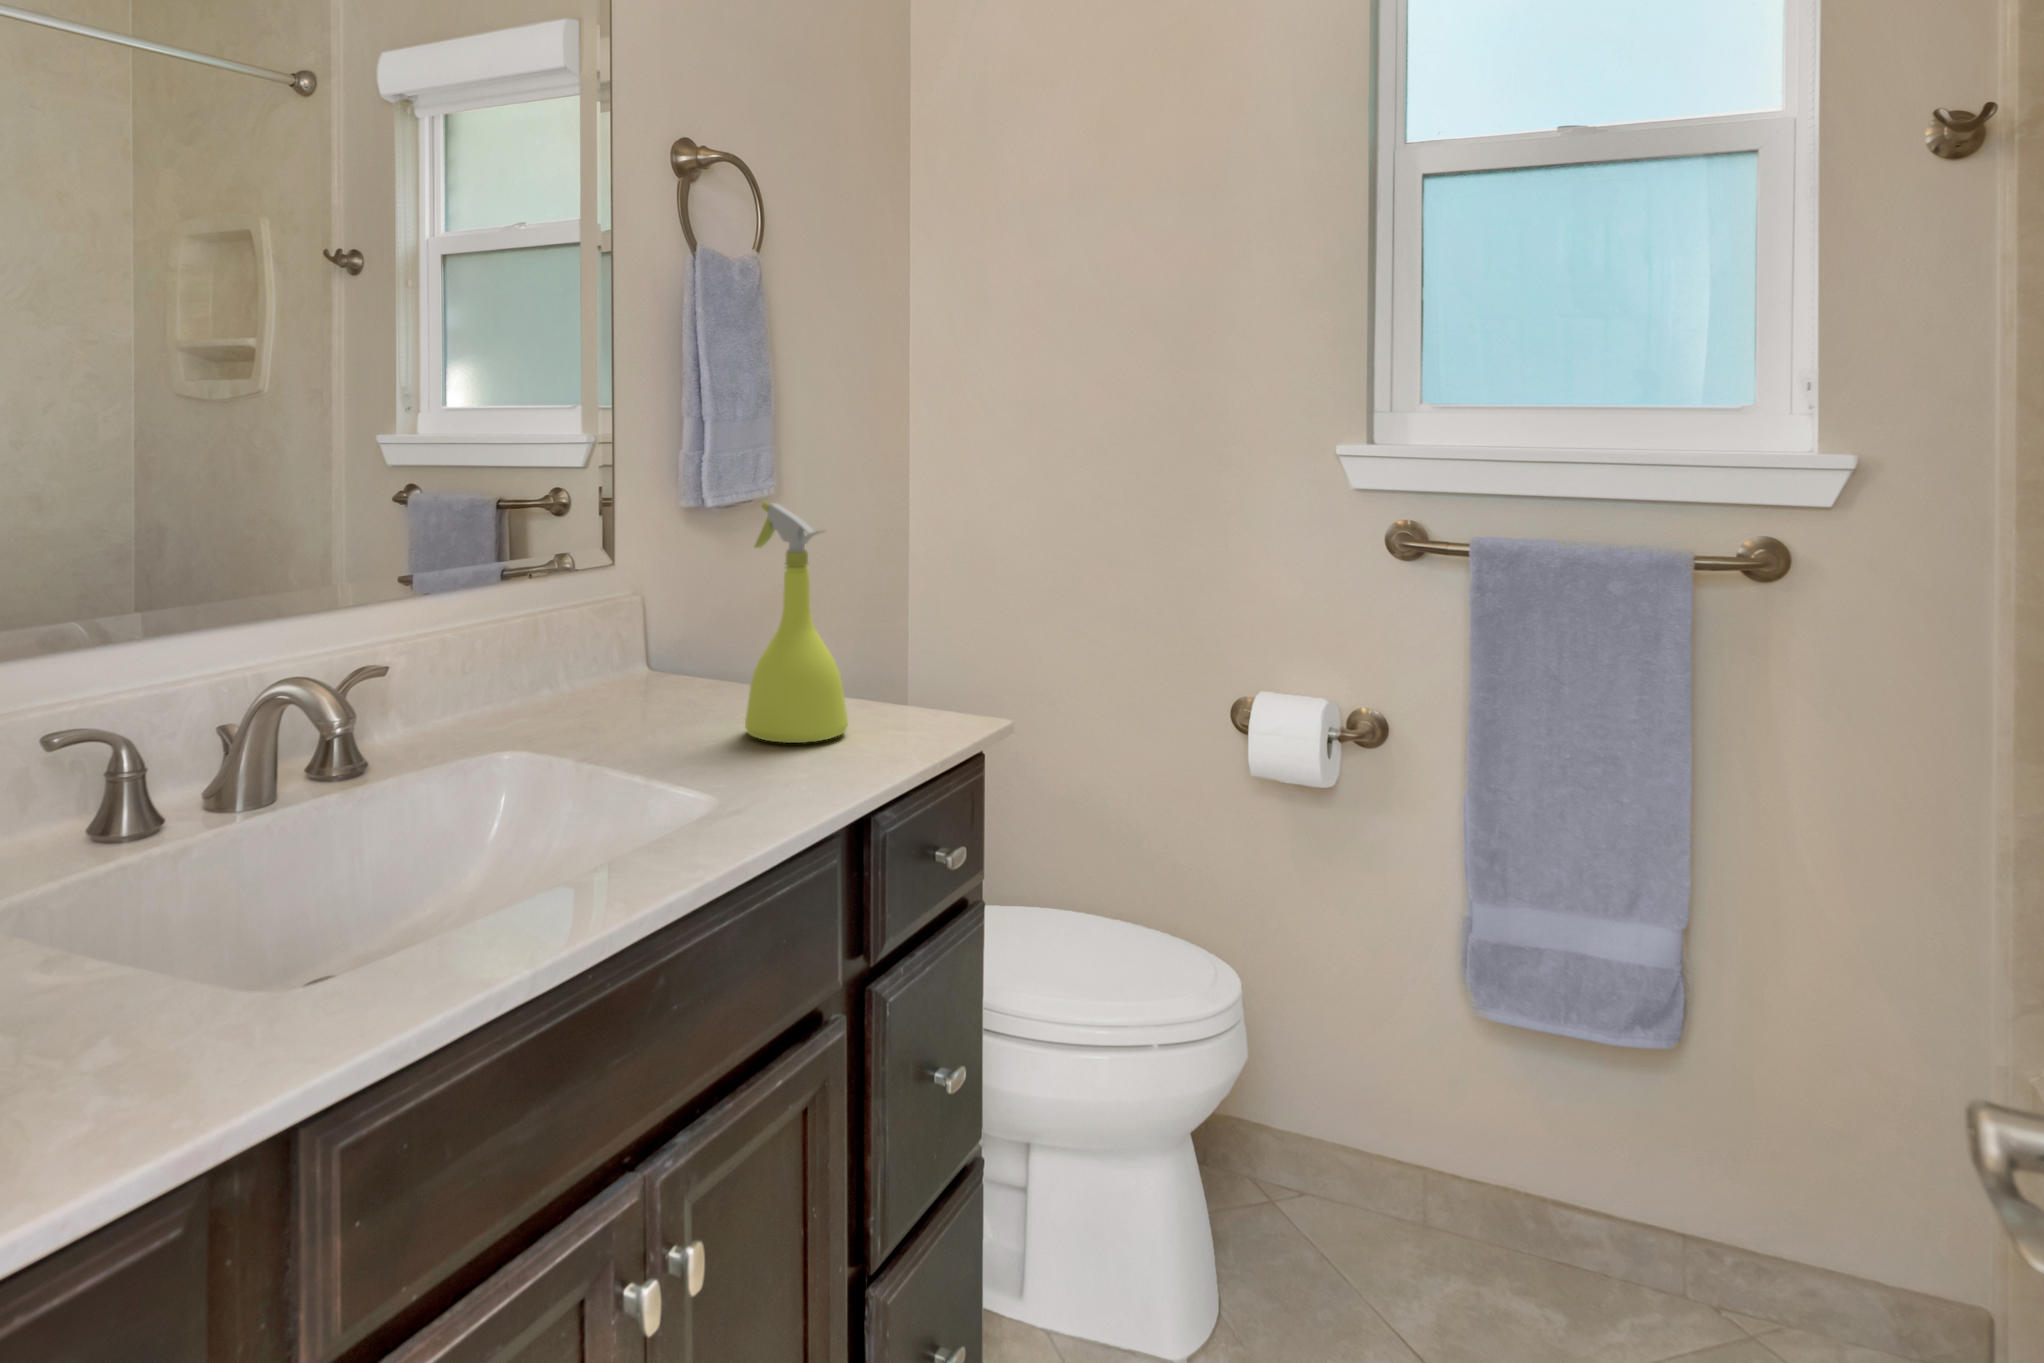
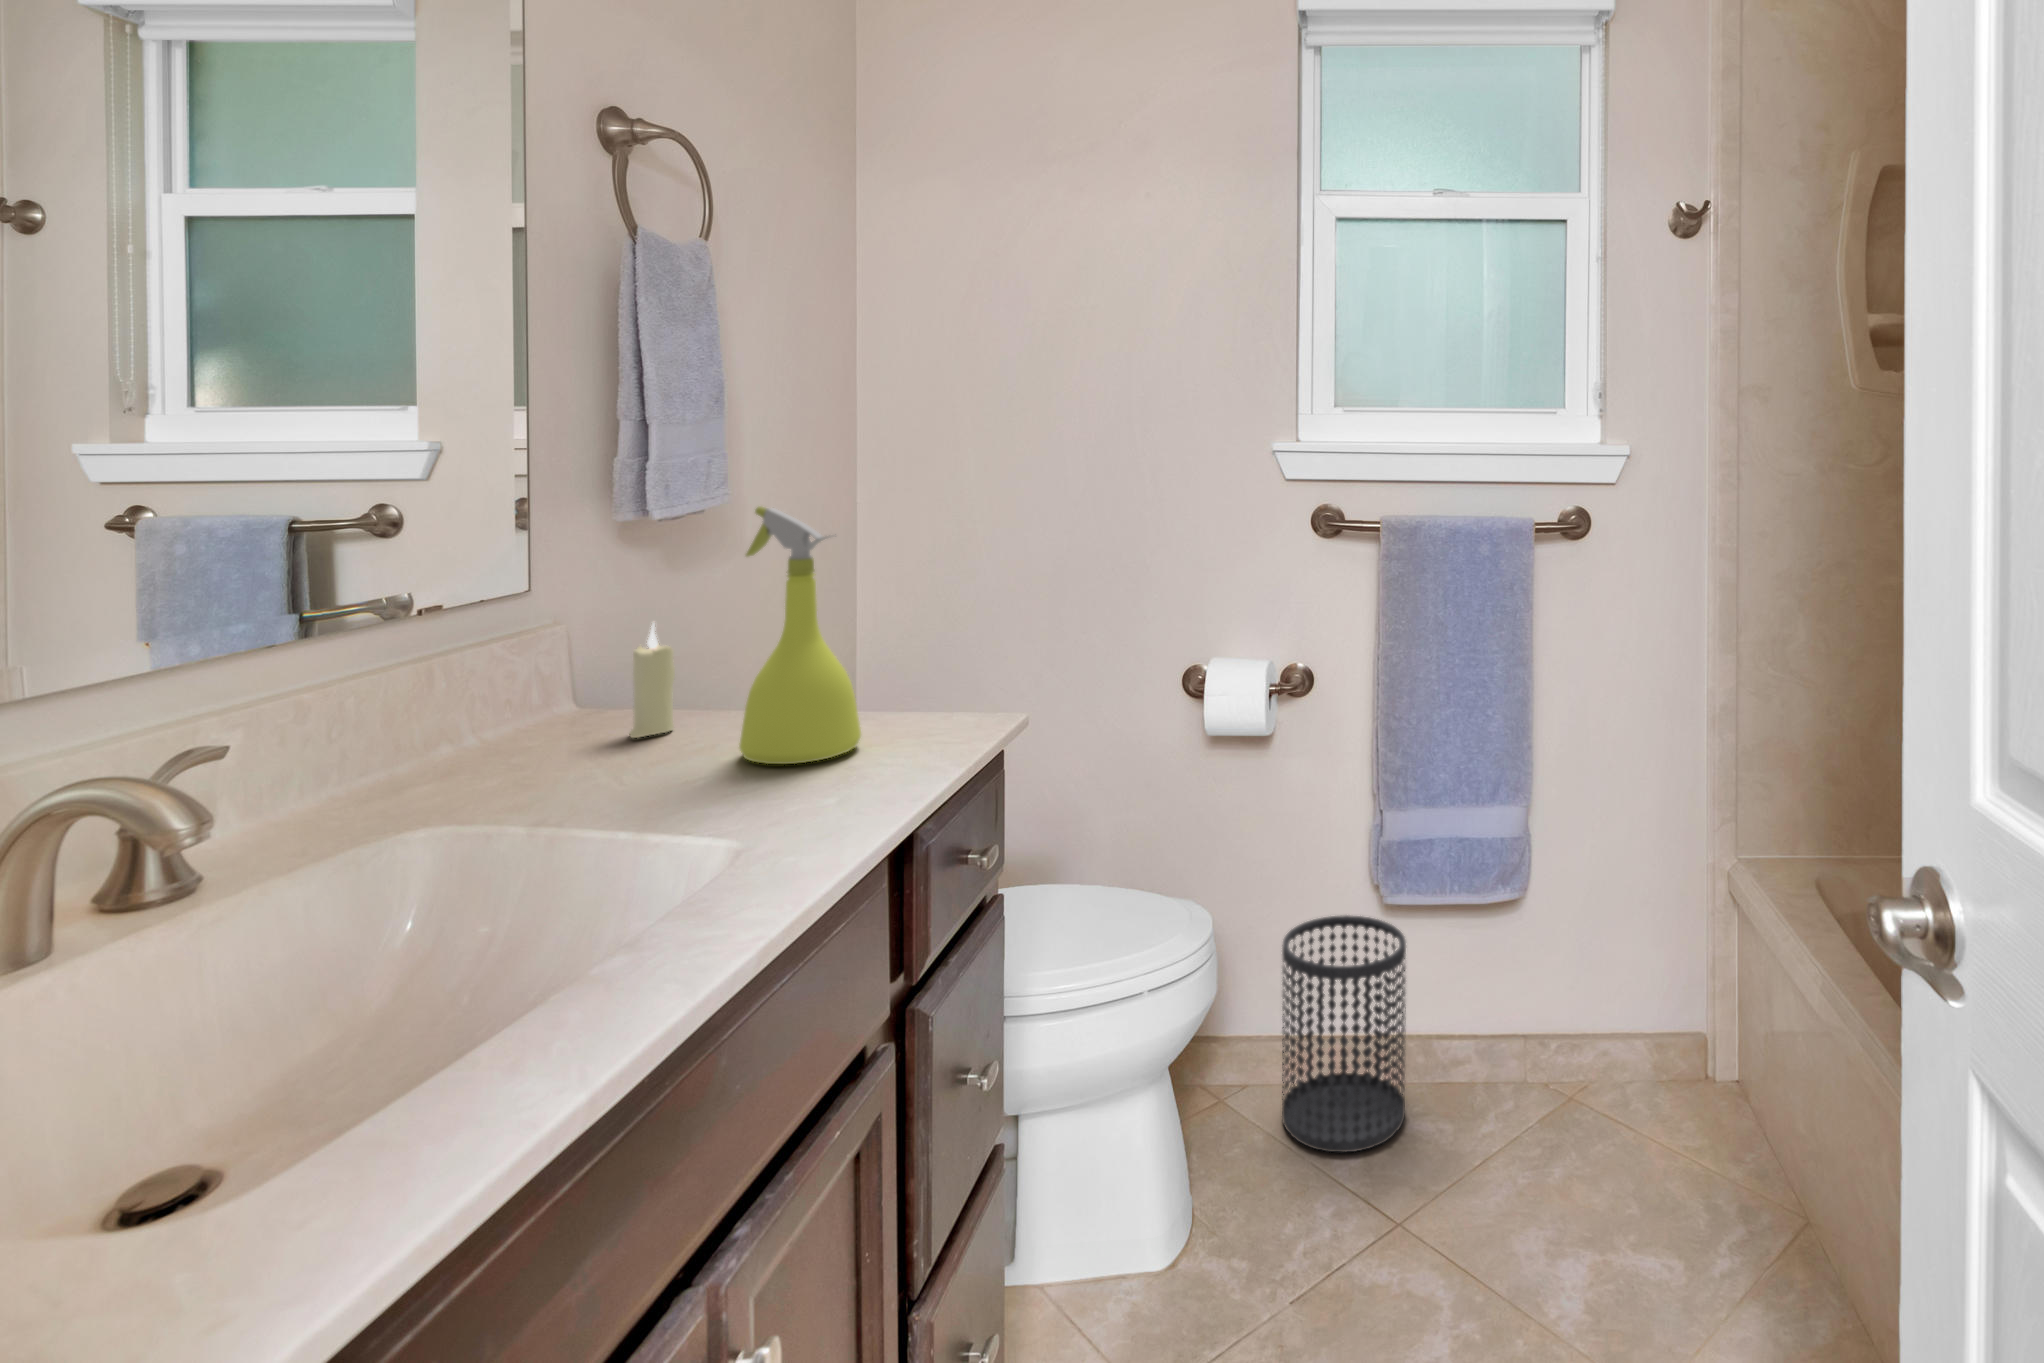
candle: none [671,603,708,707] -> present [629,623,675,738]
wastebasket: none [1338,1013,1495,1296] -> present [1282,915,1406,1152]

